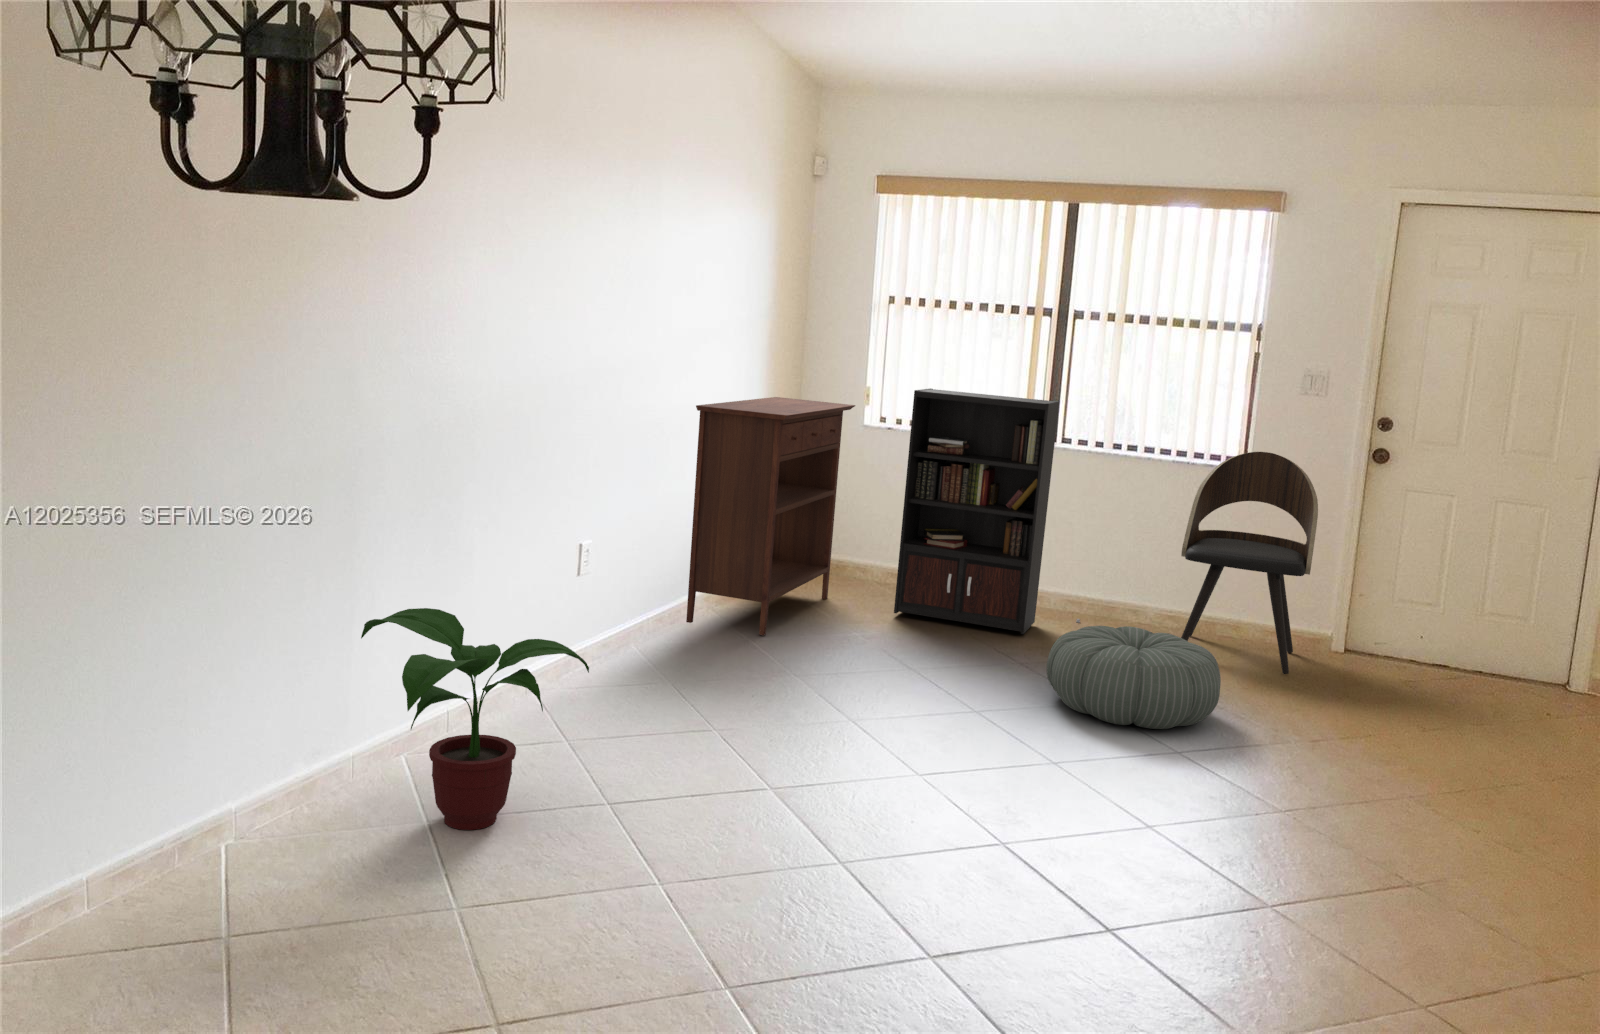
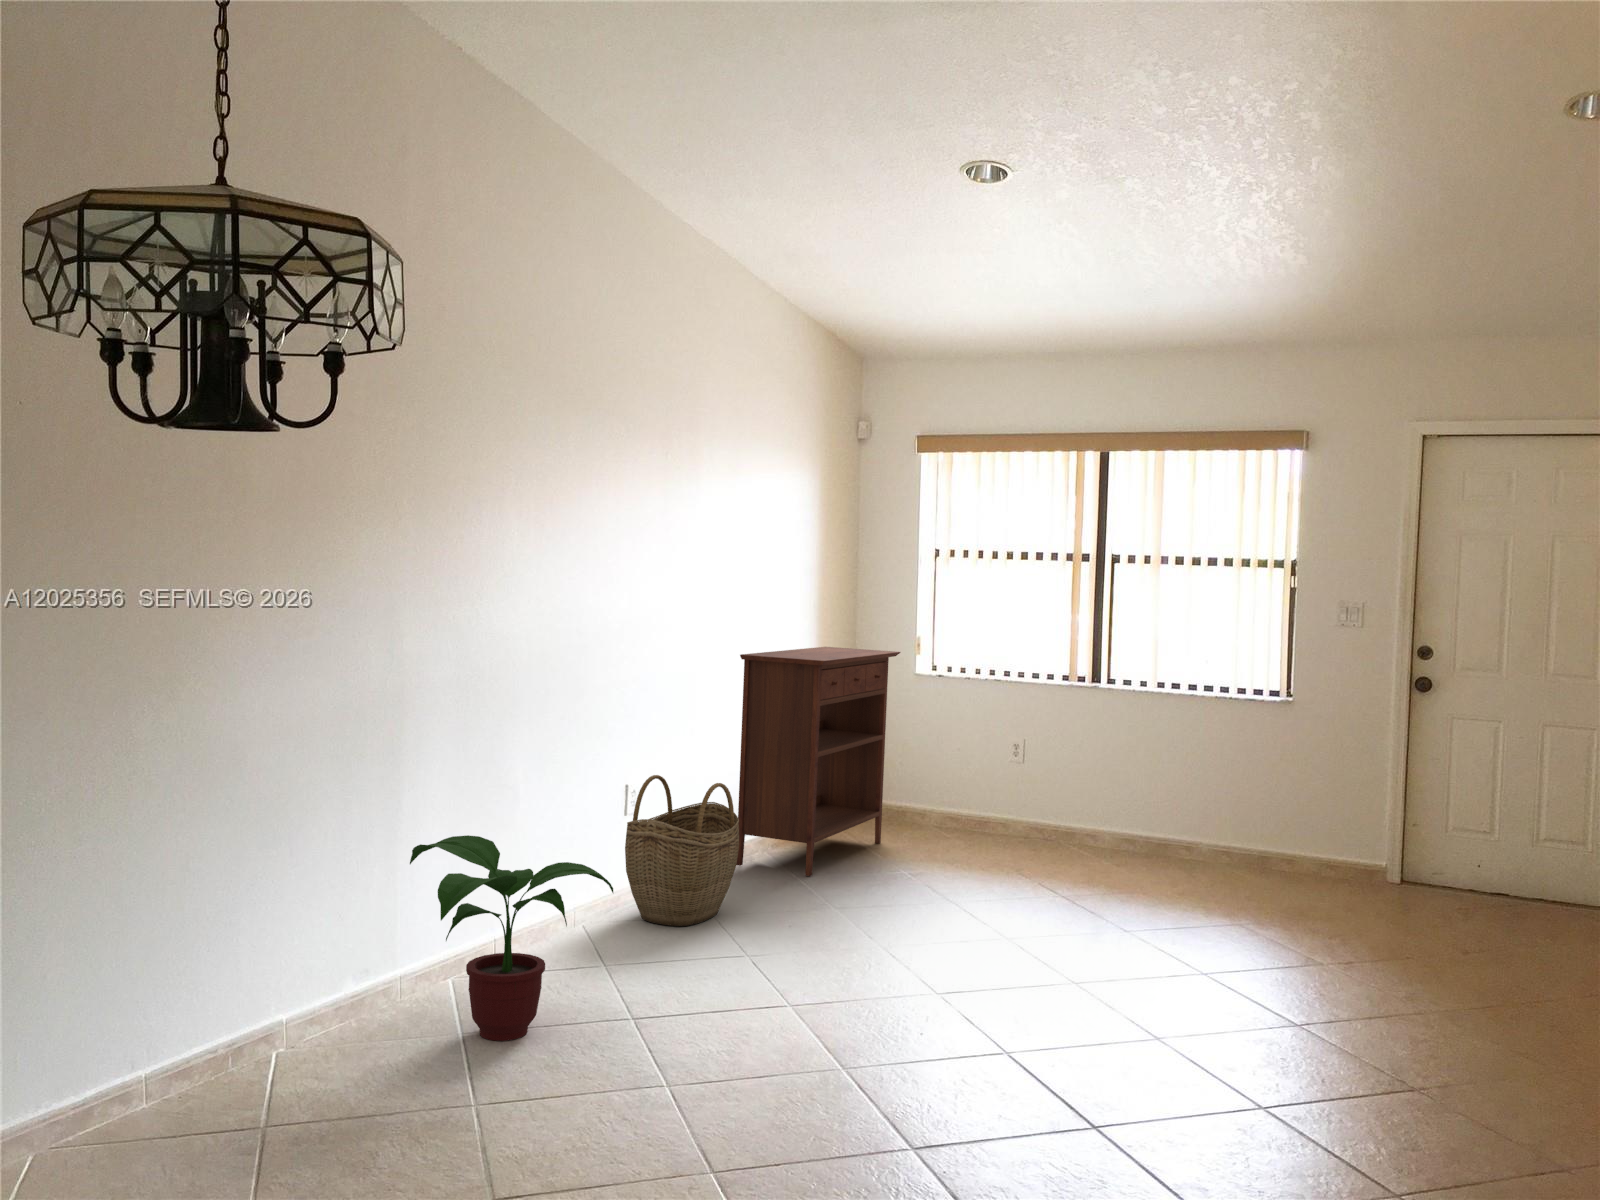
bookcase: present [894,388,1080,634] -> none [944,633,1134,873]
dining chair: present [1181,452,1318,674] -> none [1224,685,1361,908]
woven basket: none [582,534,701,692] -> present [625,775,739,926]
pouf: present [1047,626,1221,729] -> none [1080,857,1253,957]

